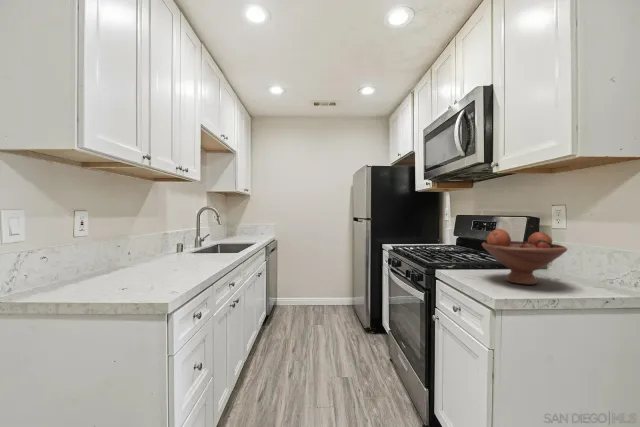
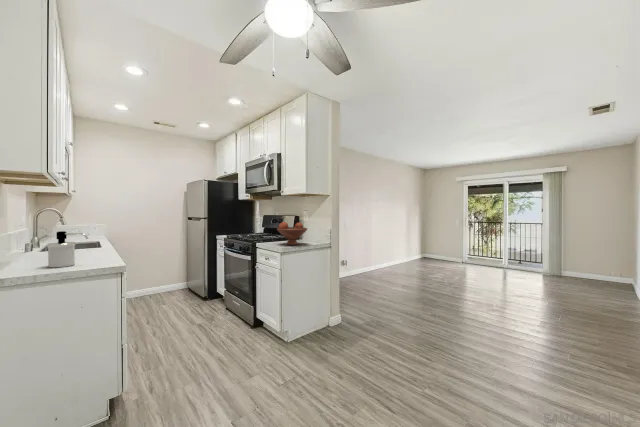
soap dispenser: none [90,235,135,292] -> present [47,231,88,268]

